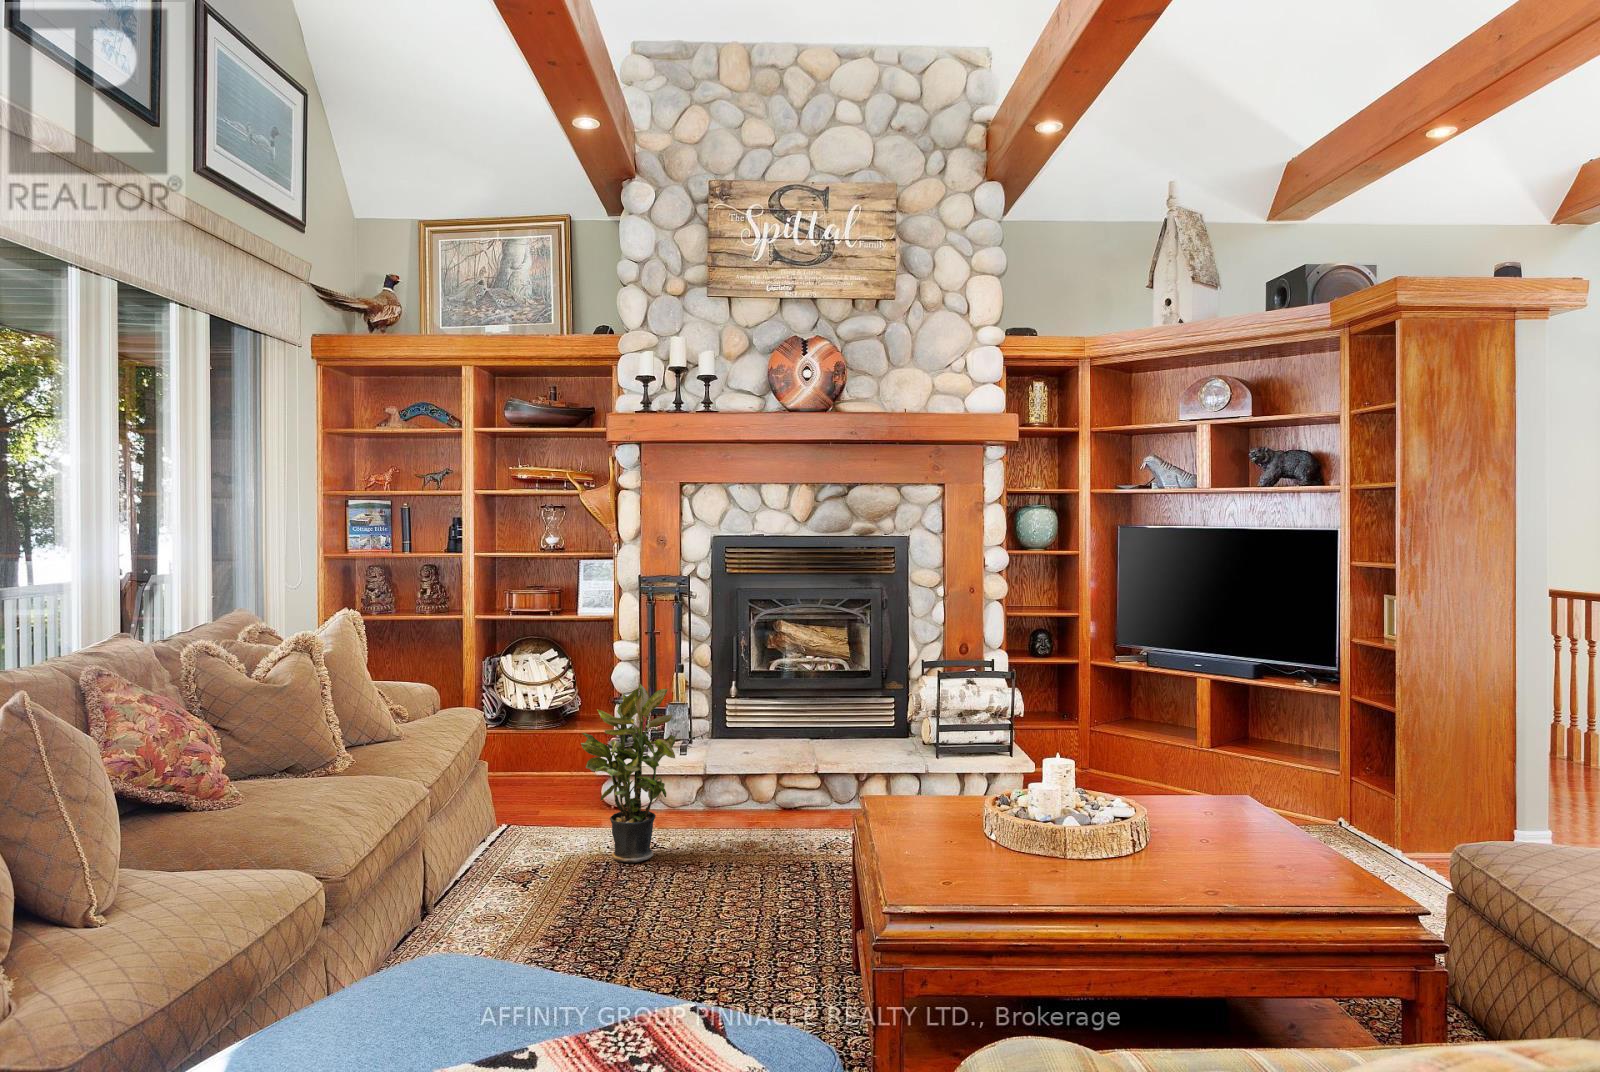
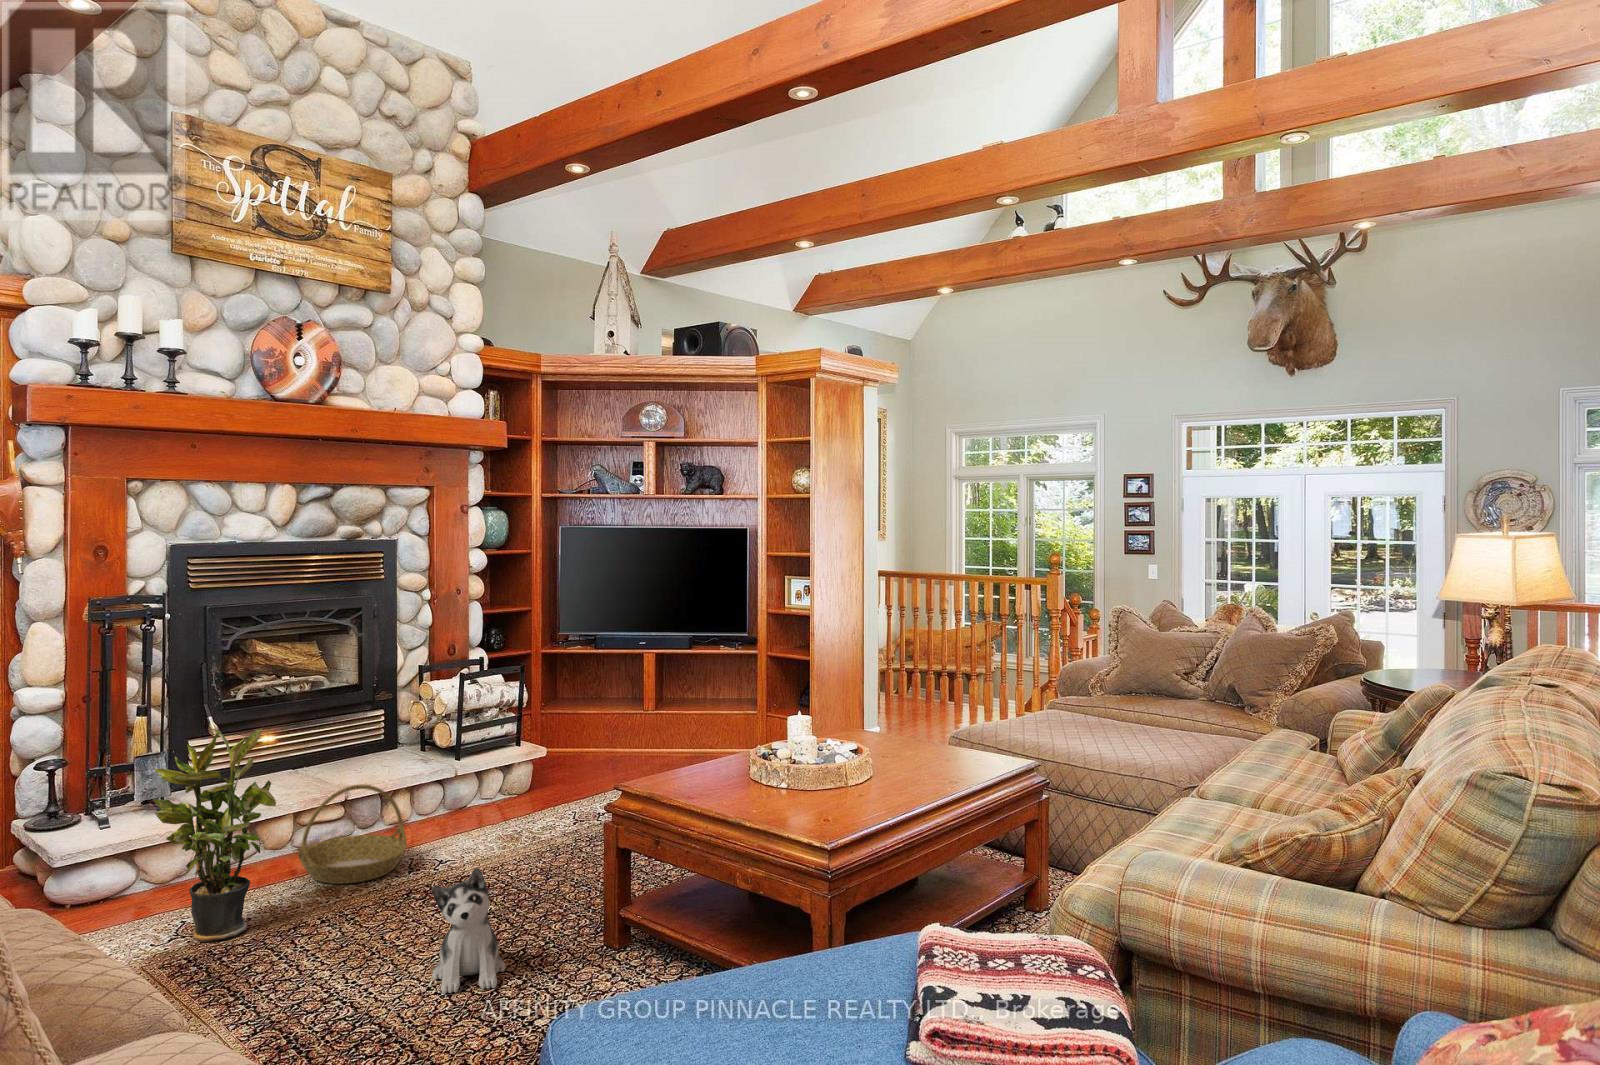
basket: none [734,758,827,849] -> present [298,784,407,884]
plush toy: none [661,846,741,973] -> present [432,868,505,994]

